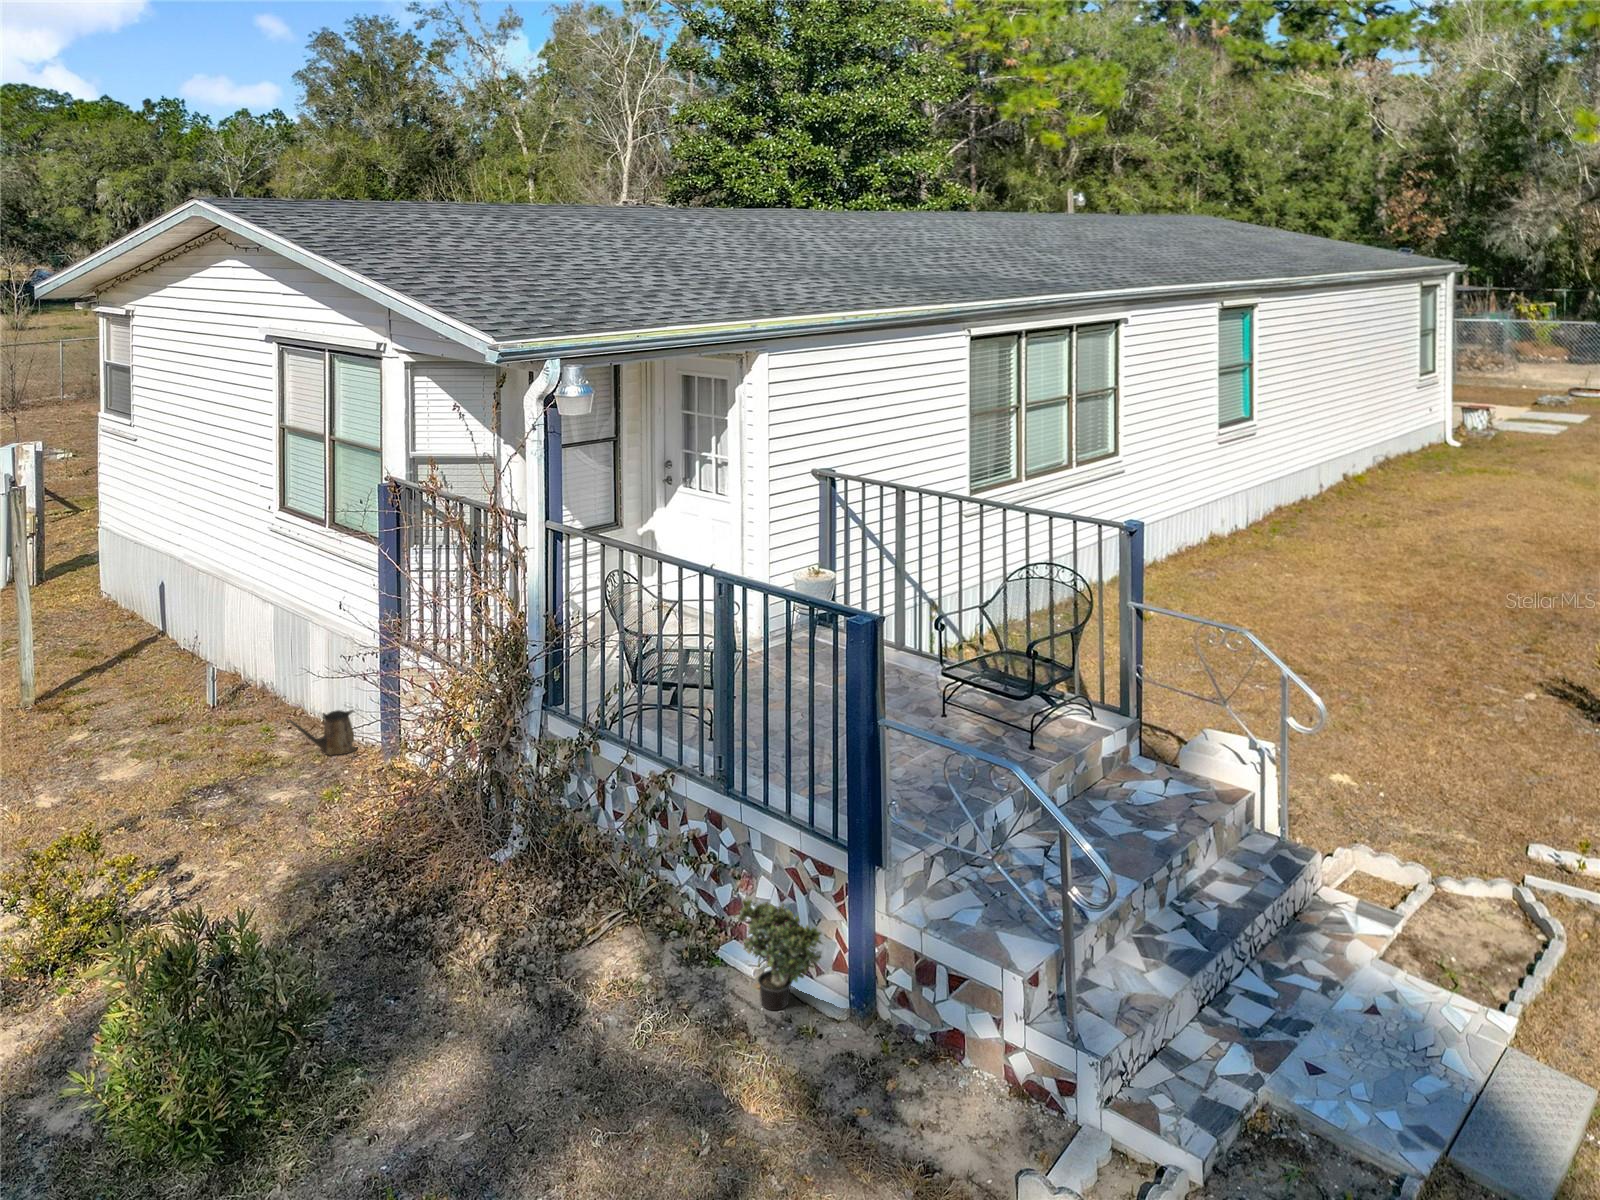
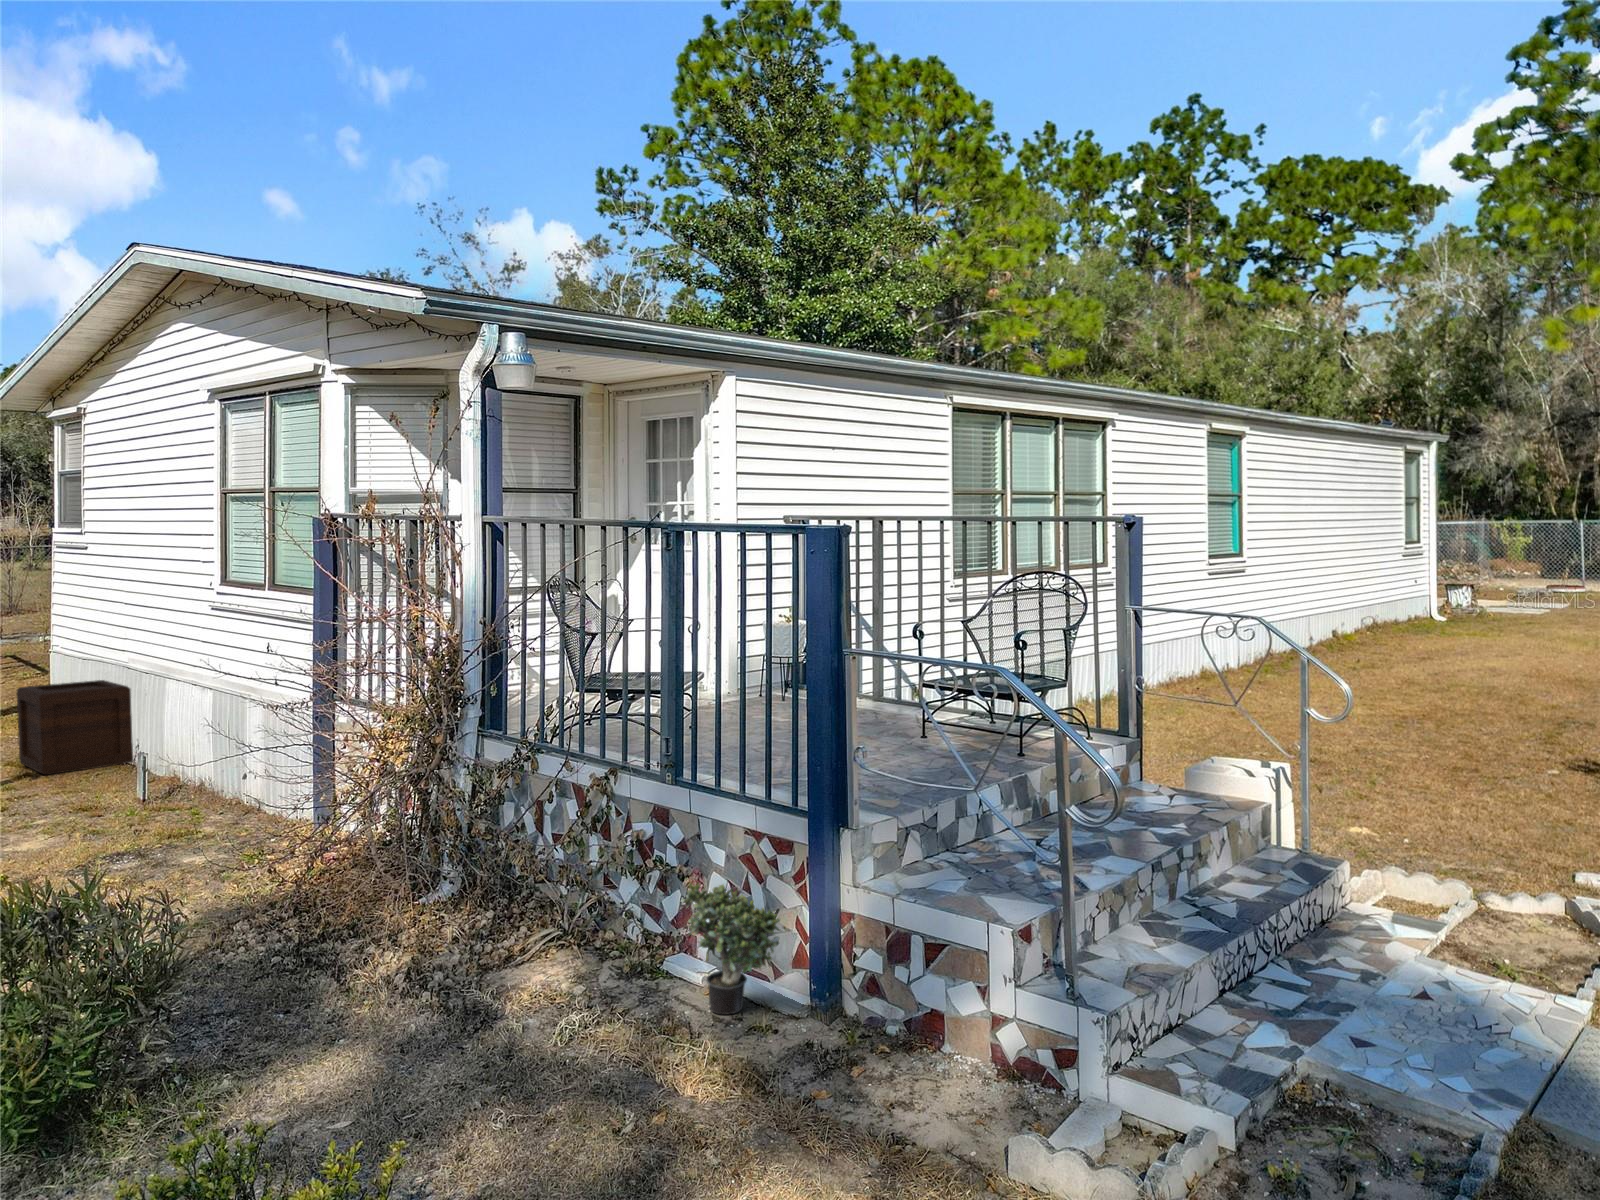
wooden crate: none [102,586,215,682] -> present [17,680,133,775]
watering can: present [285,710,358,756] -> none [197,777,287,825]

